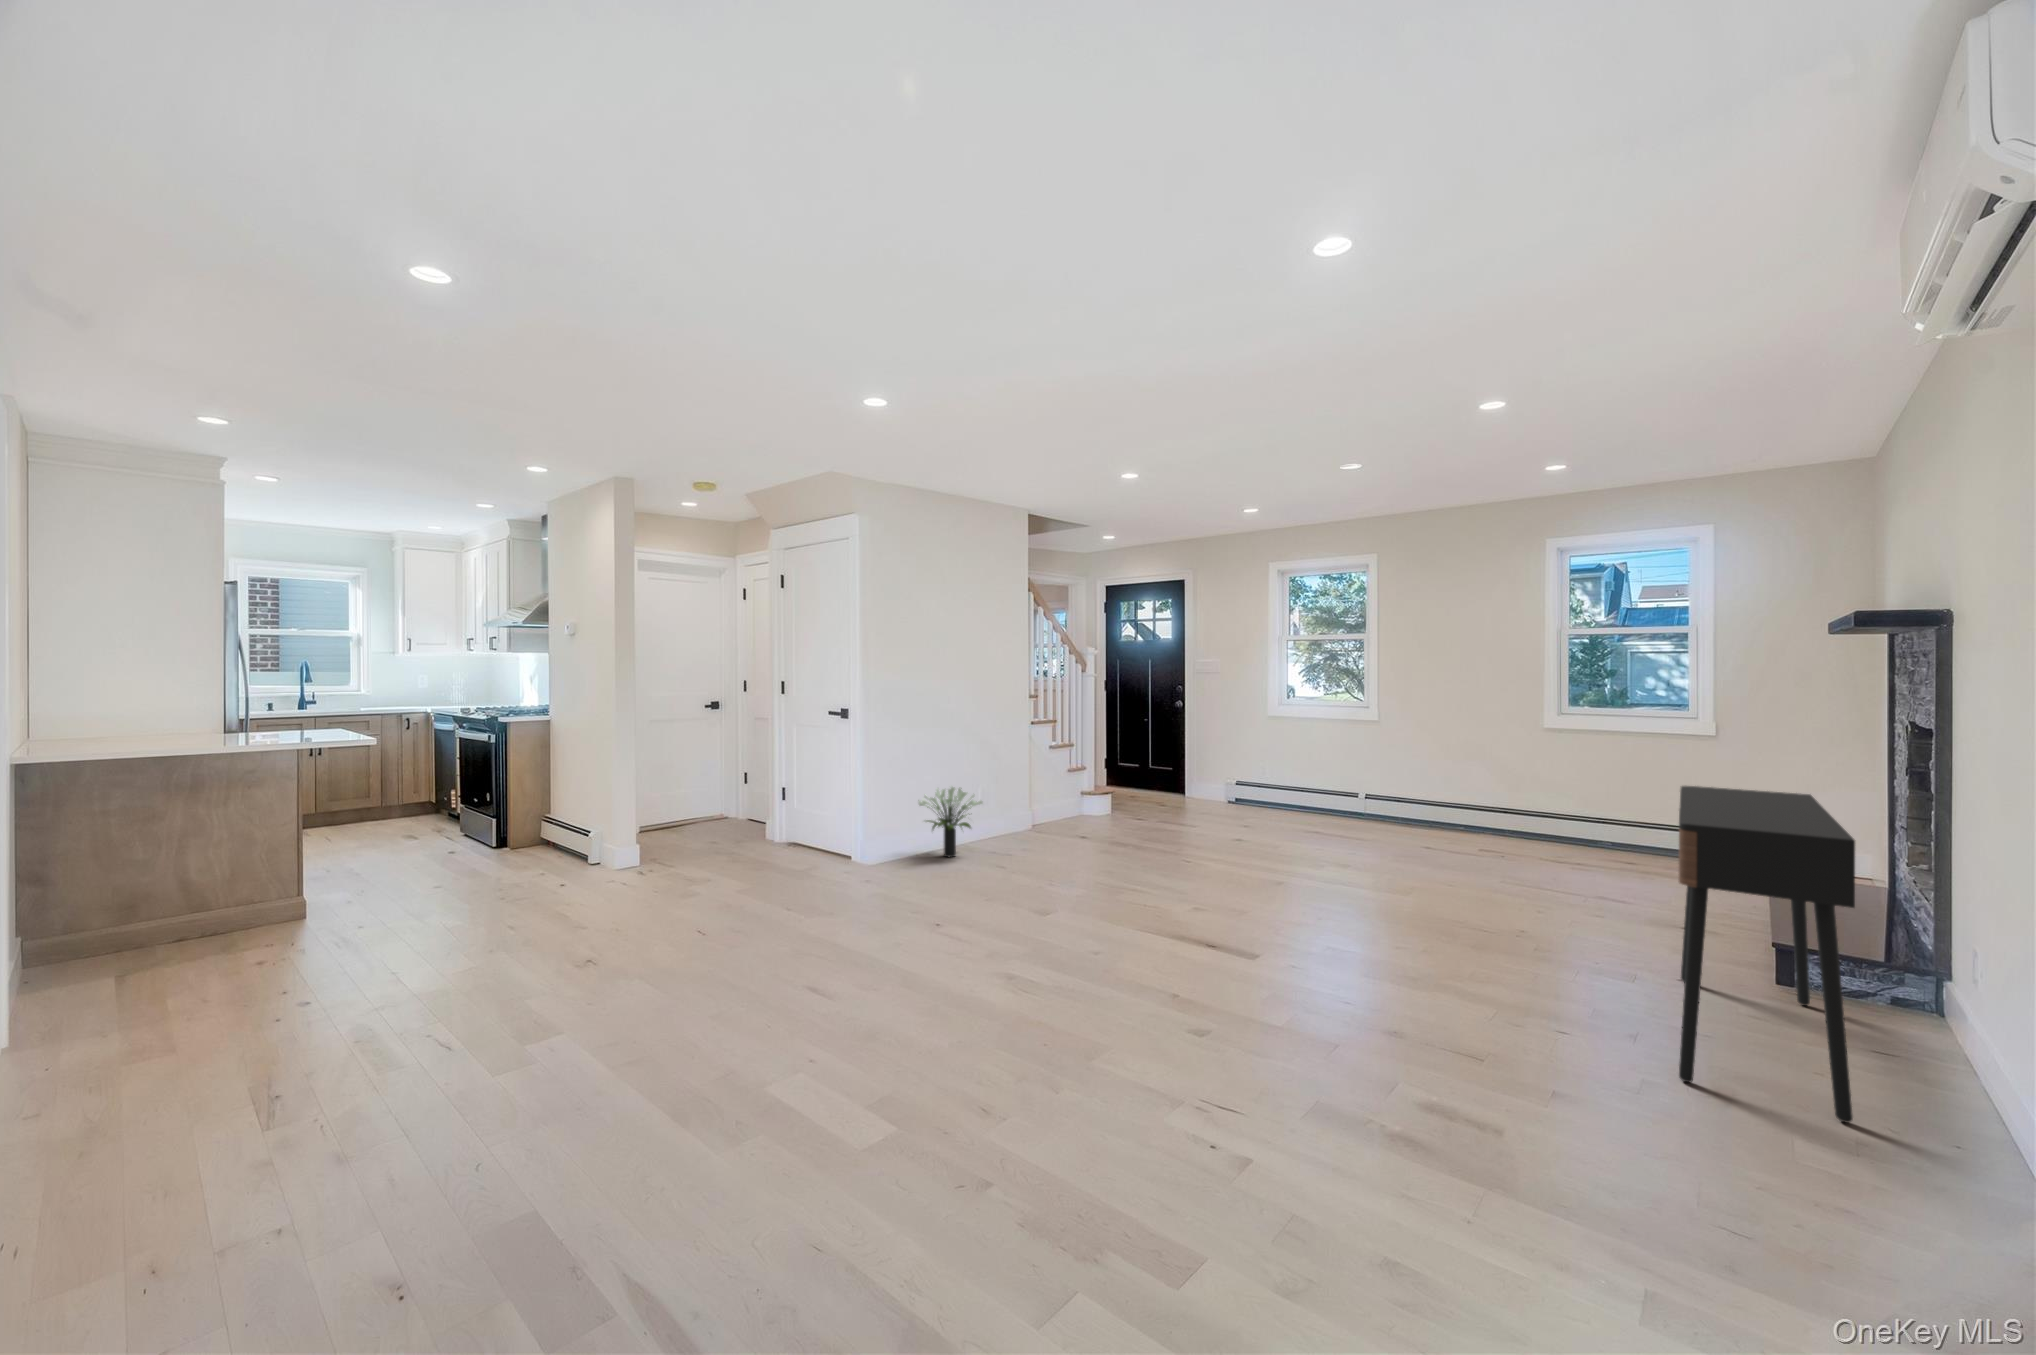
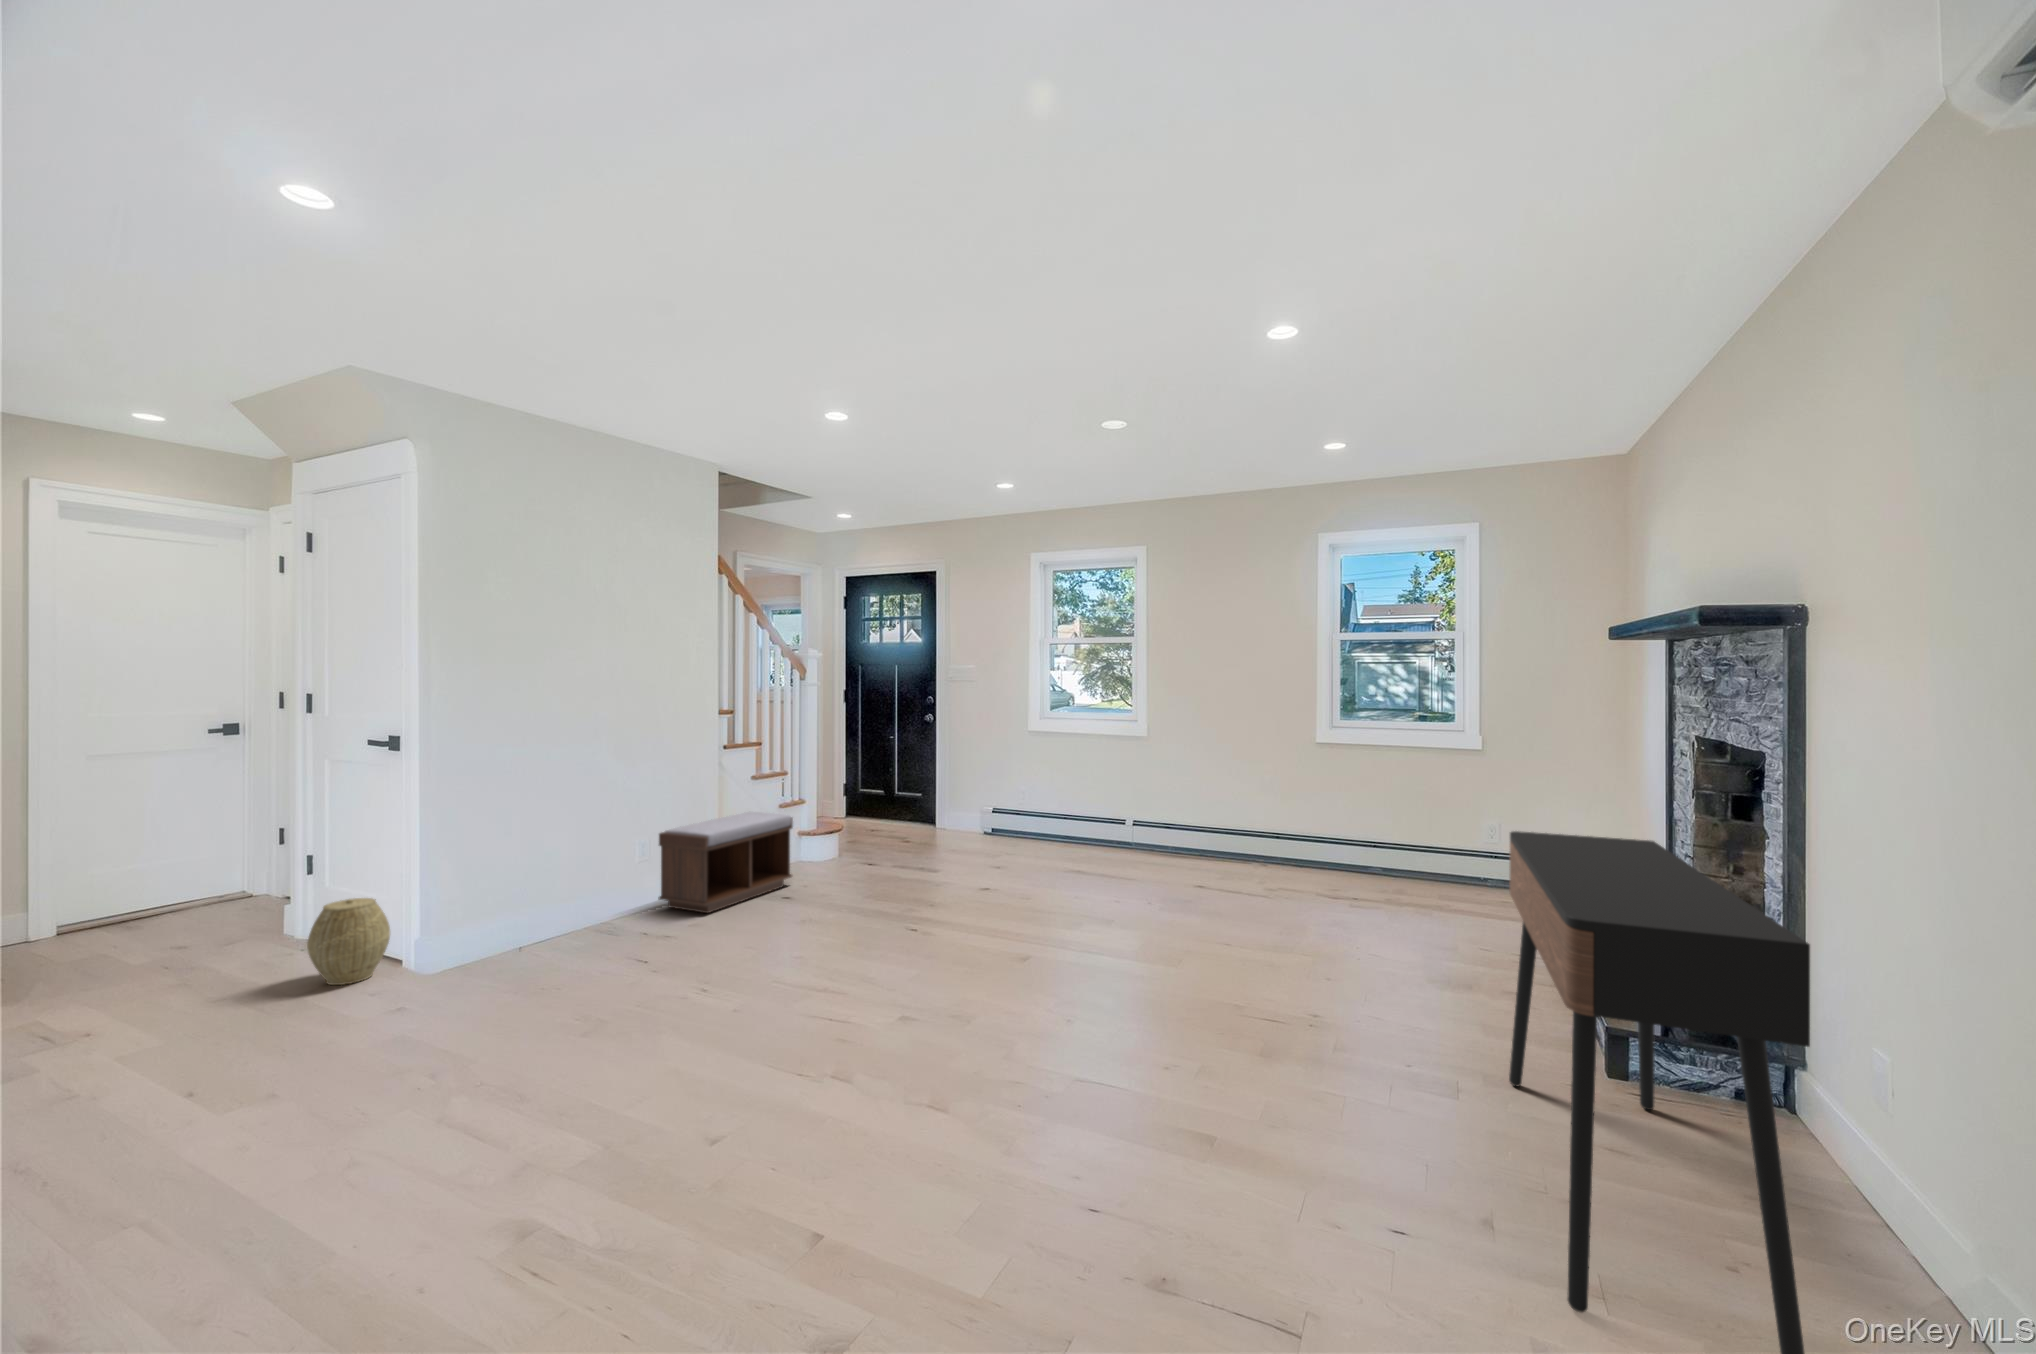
bench: none [992,771,1082,841] -> present [658,812,793,913]
potted plant: present [919,787,982,857] -> none [522,847,629,952]
woven basket: none [802,811,845,865] -> present [307,898,390,985]

